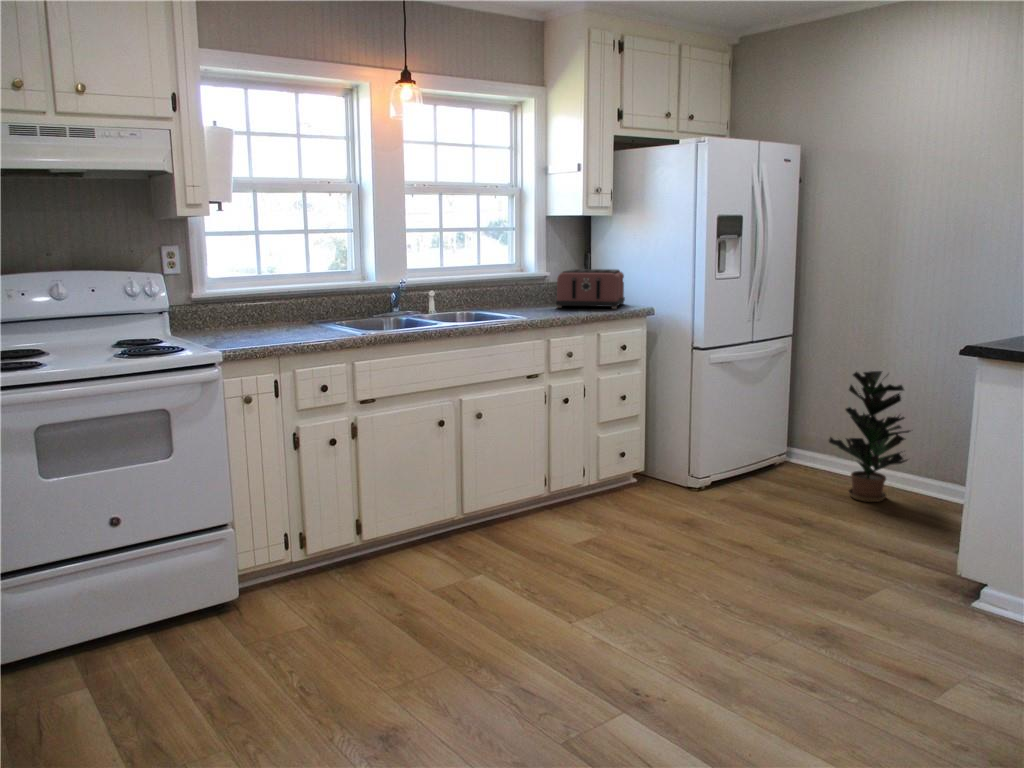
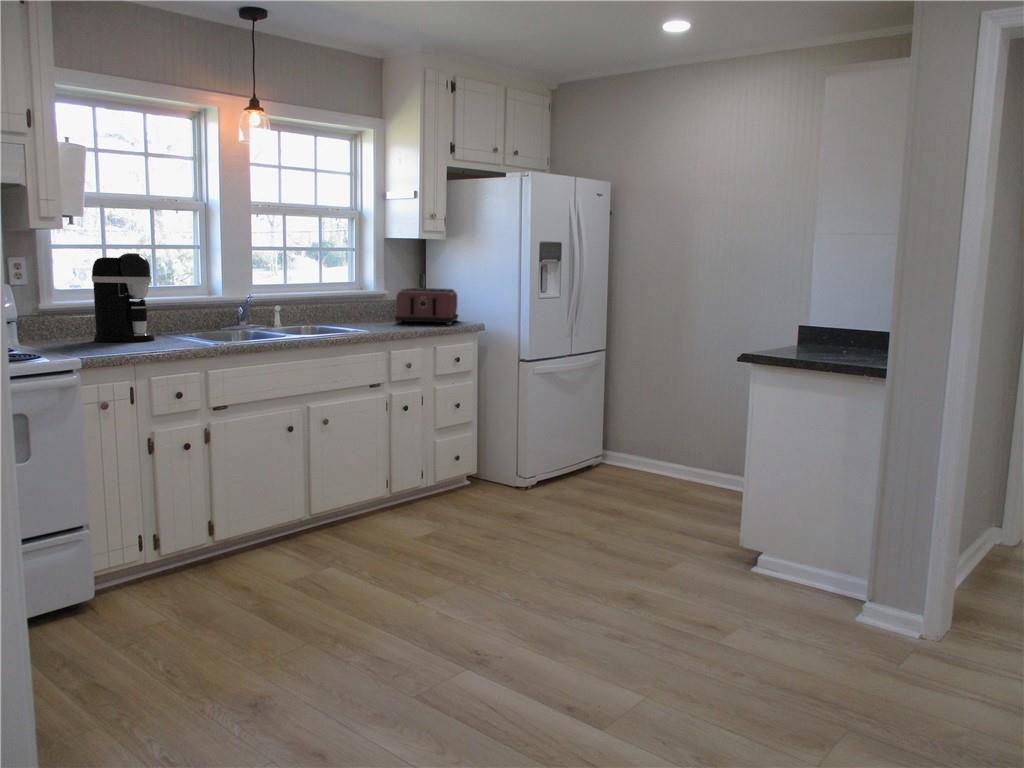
coffee maker: none [241,239,304,332] -> present [92,253,155,342]
potted plant: present [829,371,910,502] -> none [635,380,704,493]

